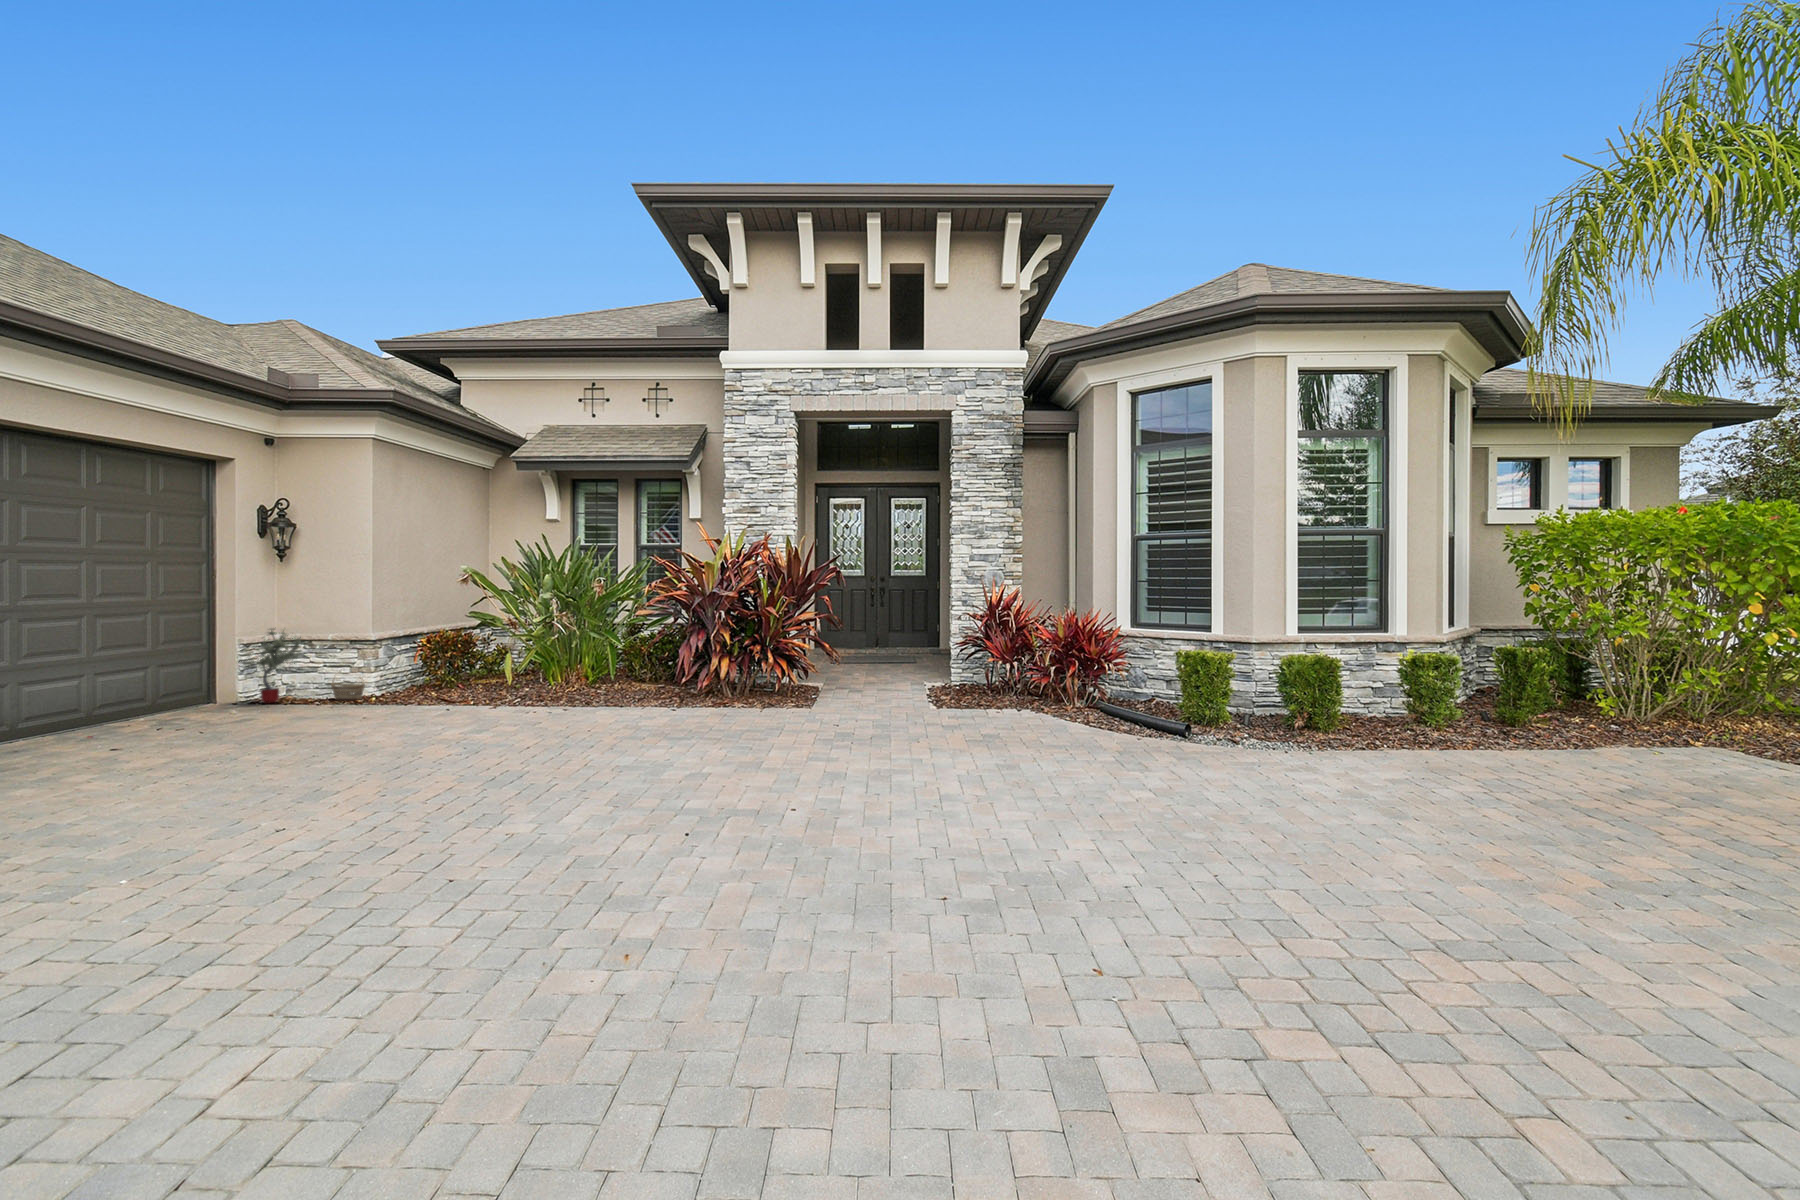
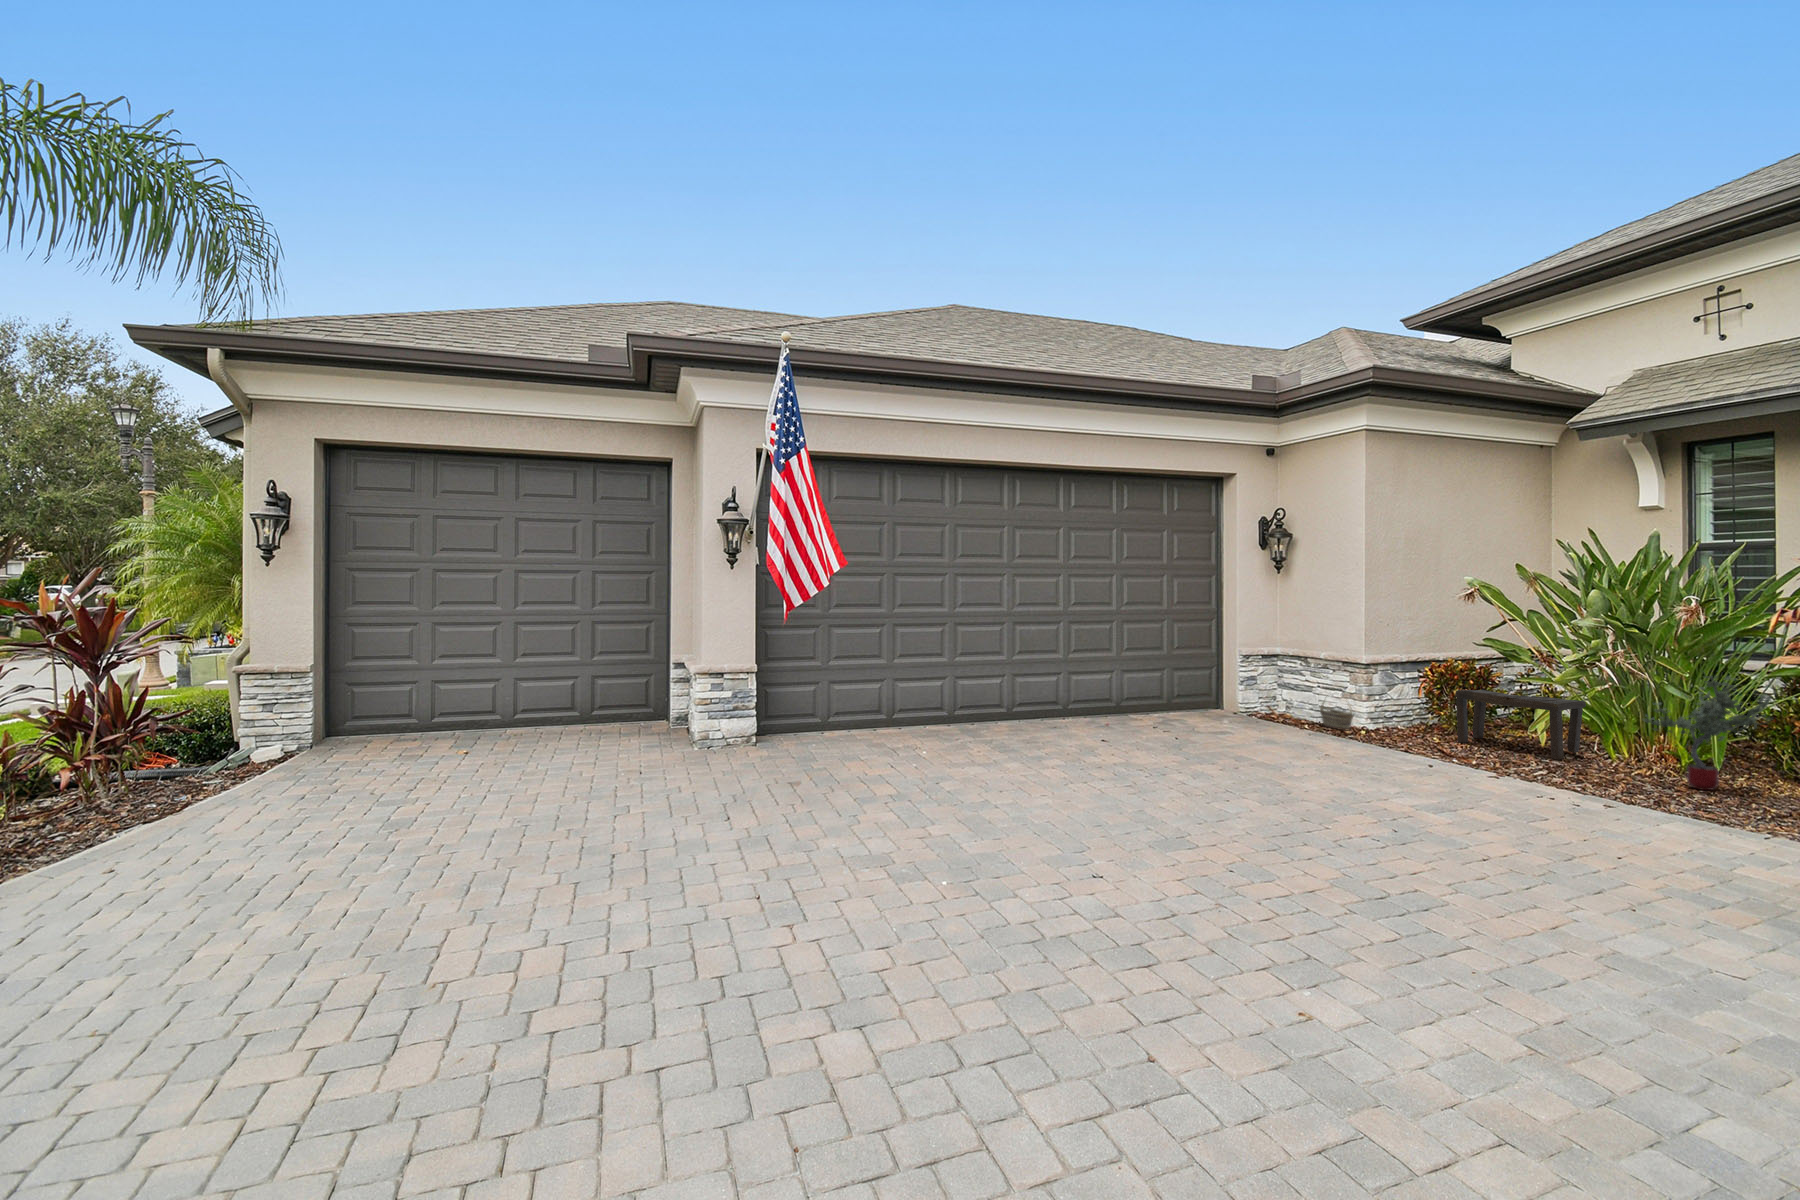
potted tree: present [238,629,301,704] -> present [1643,676,1772,790]
bench: none [450,650,536,693] -> present [1455,689,1586,760]

